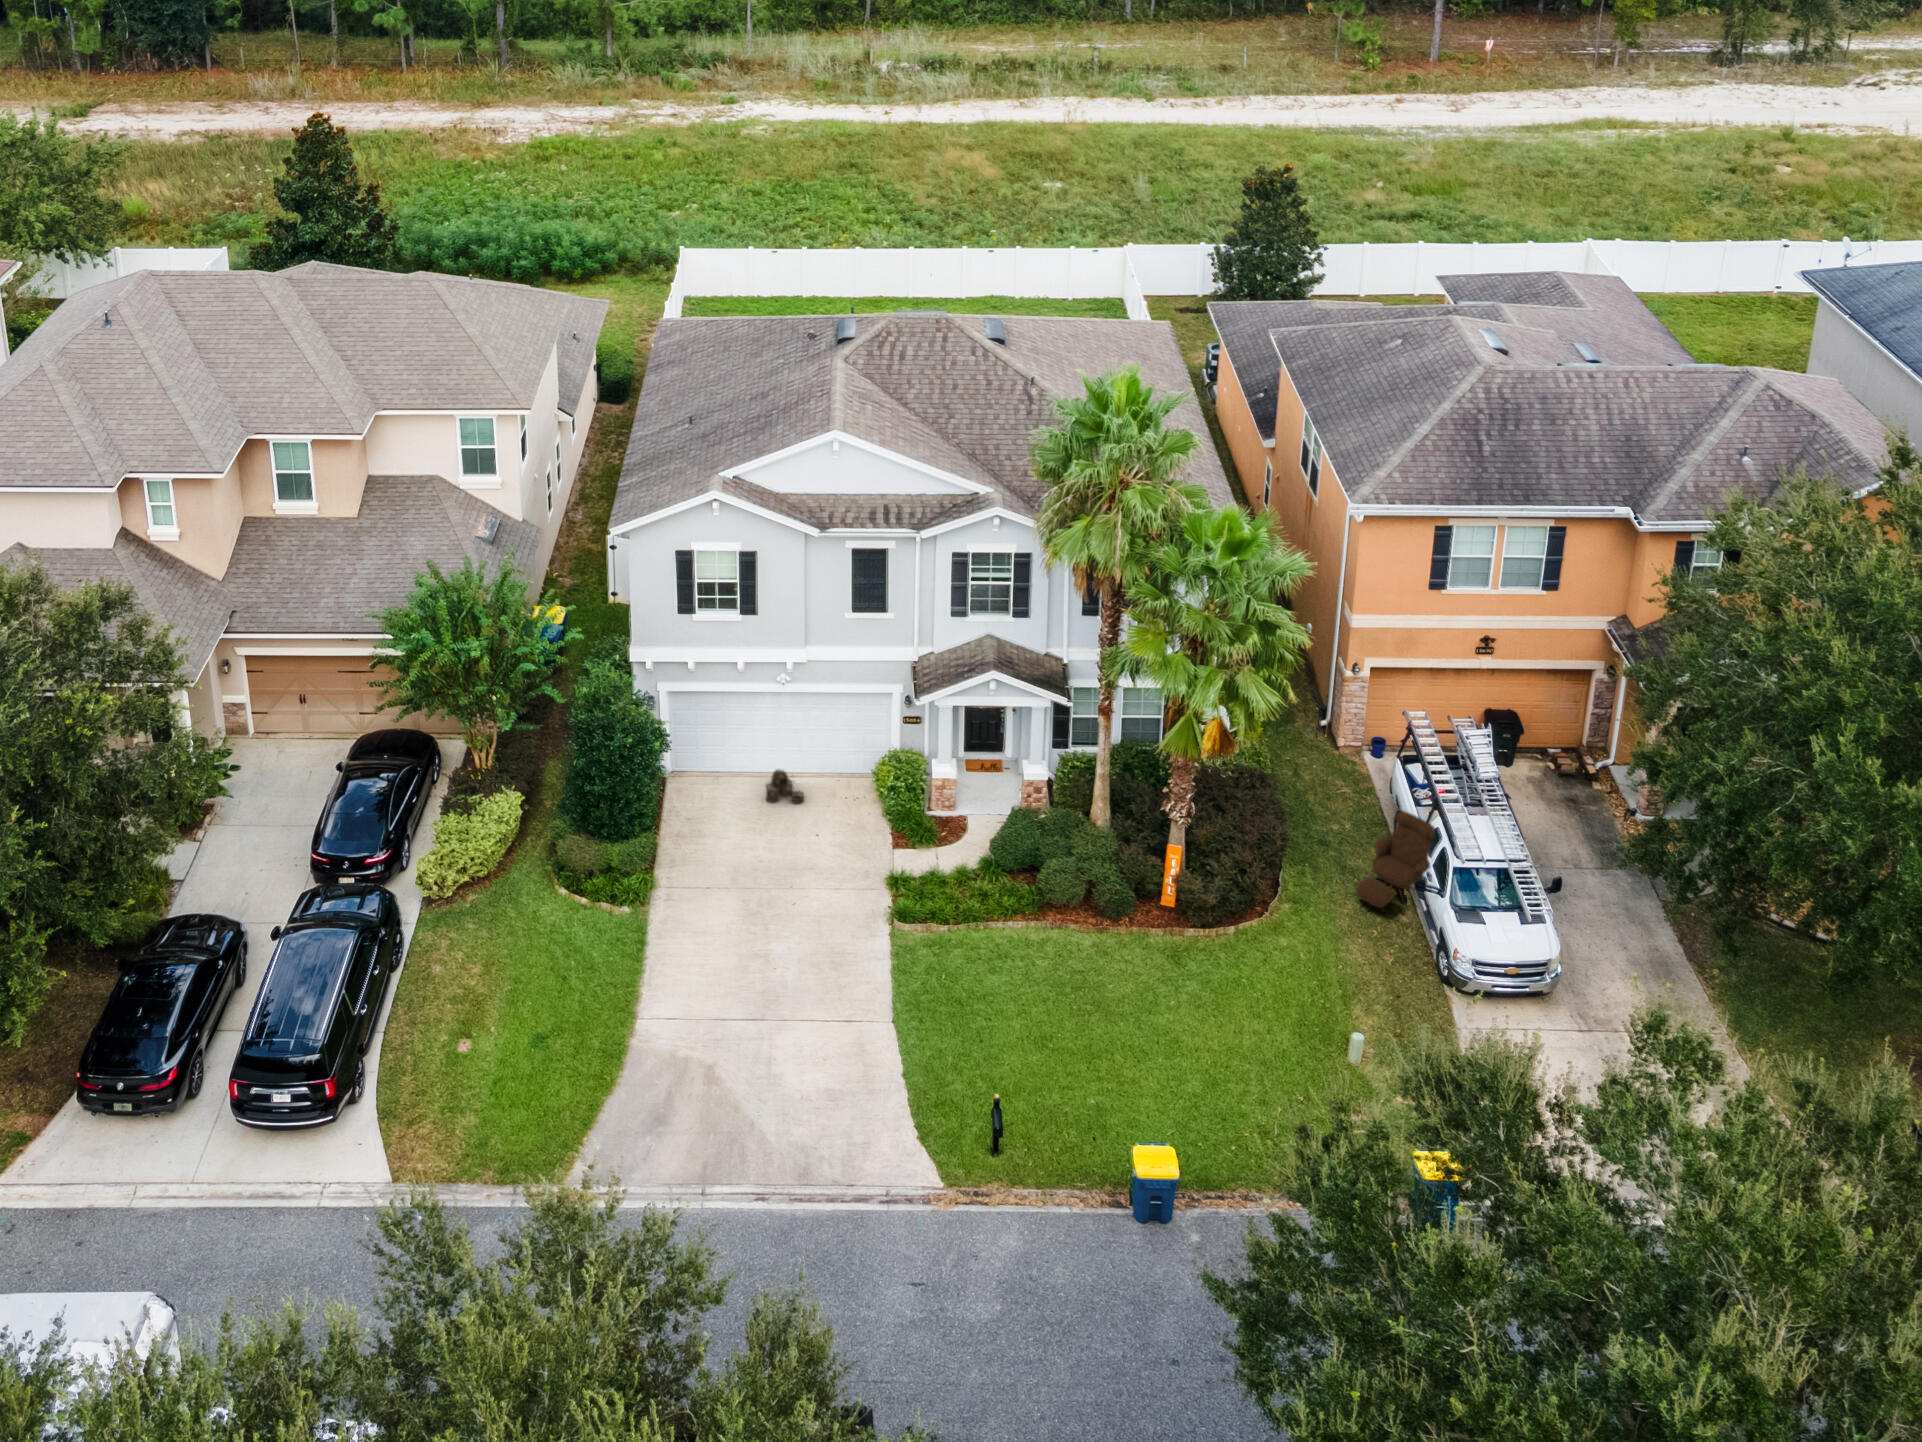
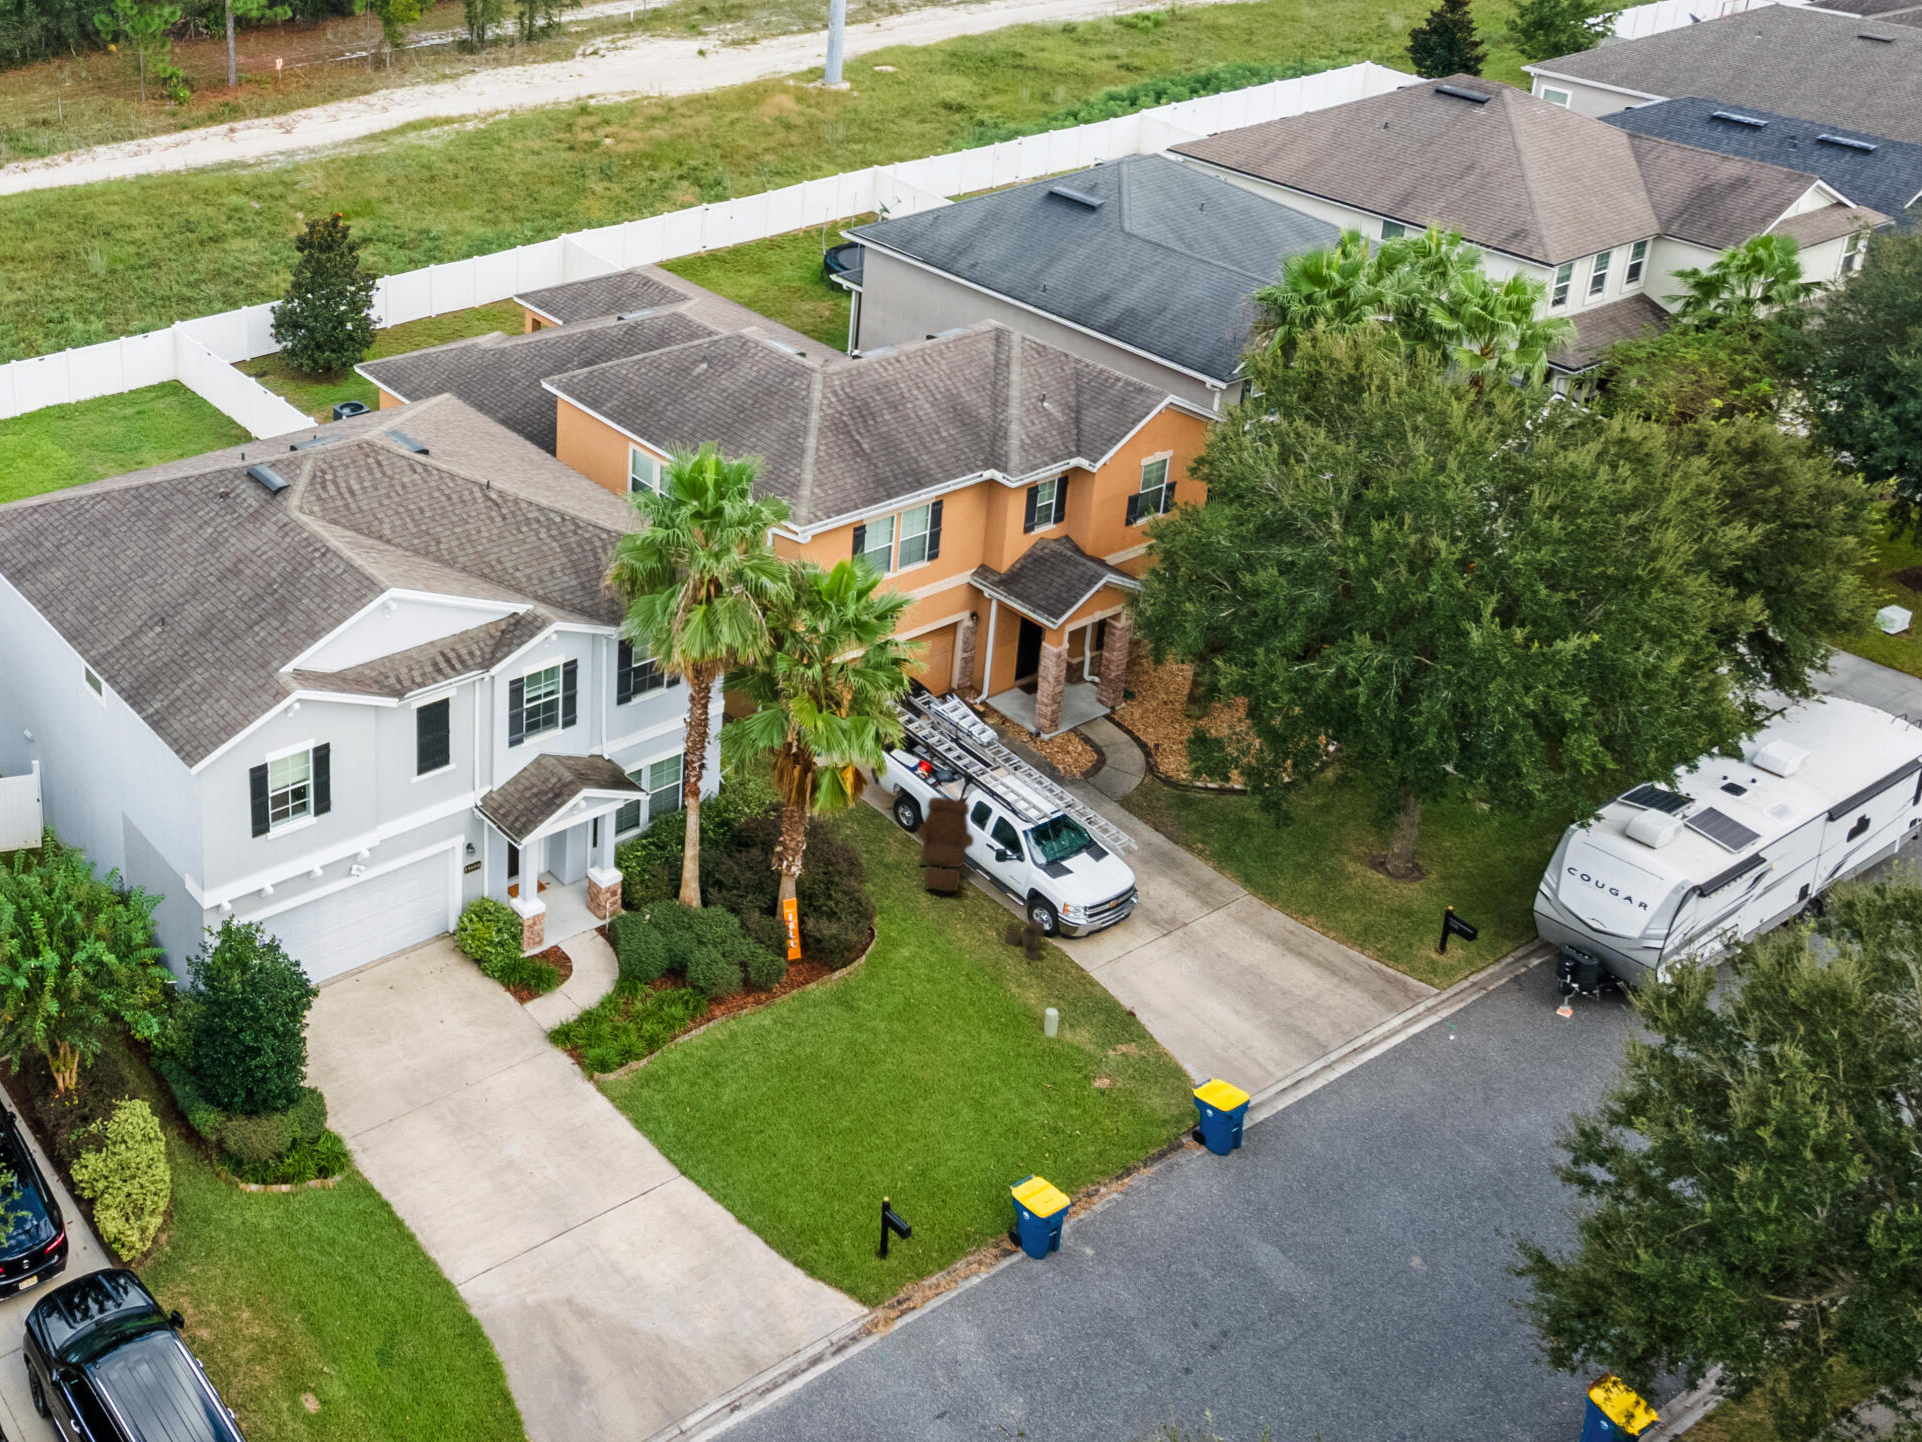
woven basket: present [766,769,804,804] -> present [1005,918,1045,960]

